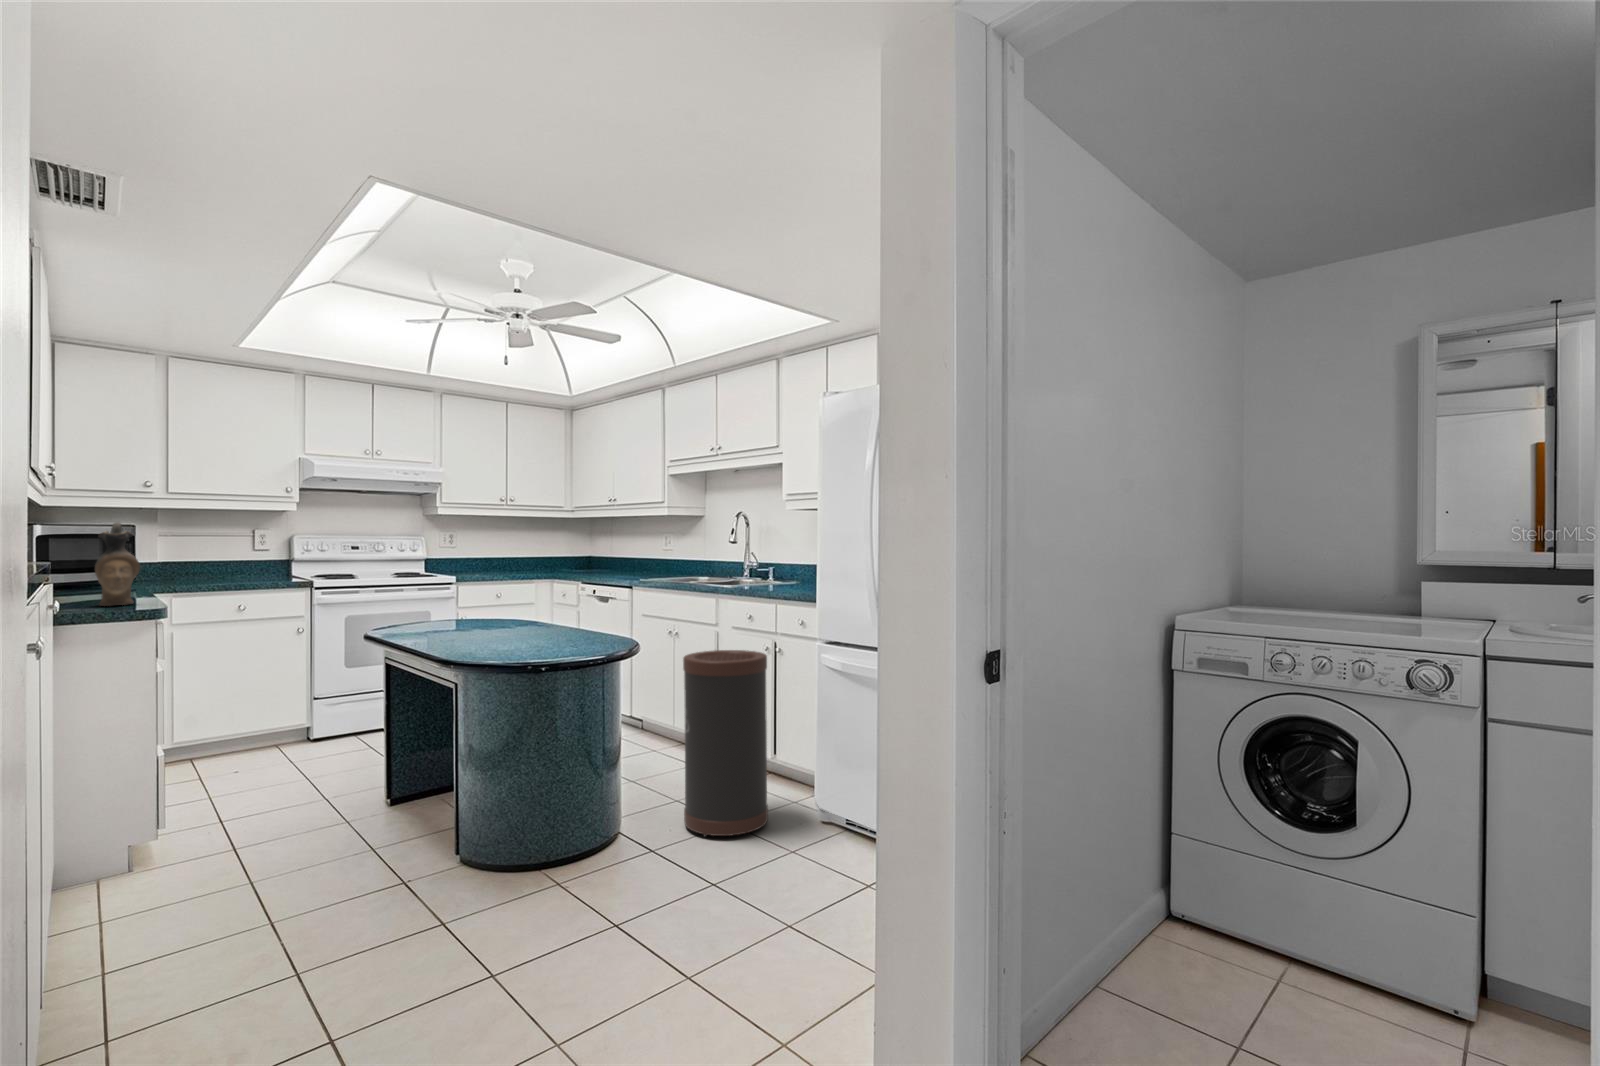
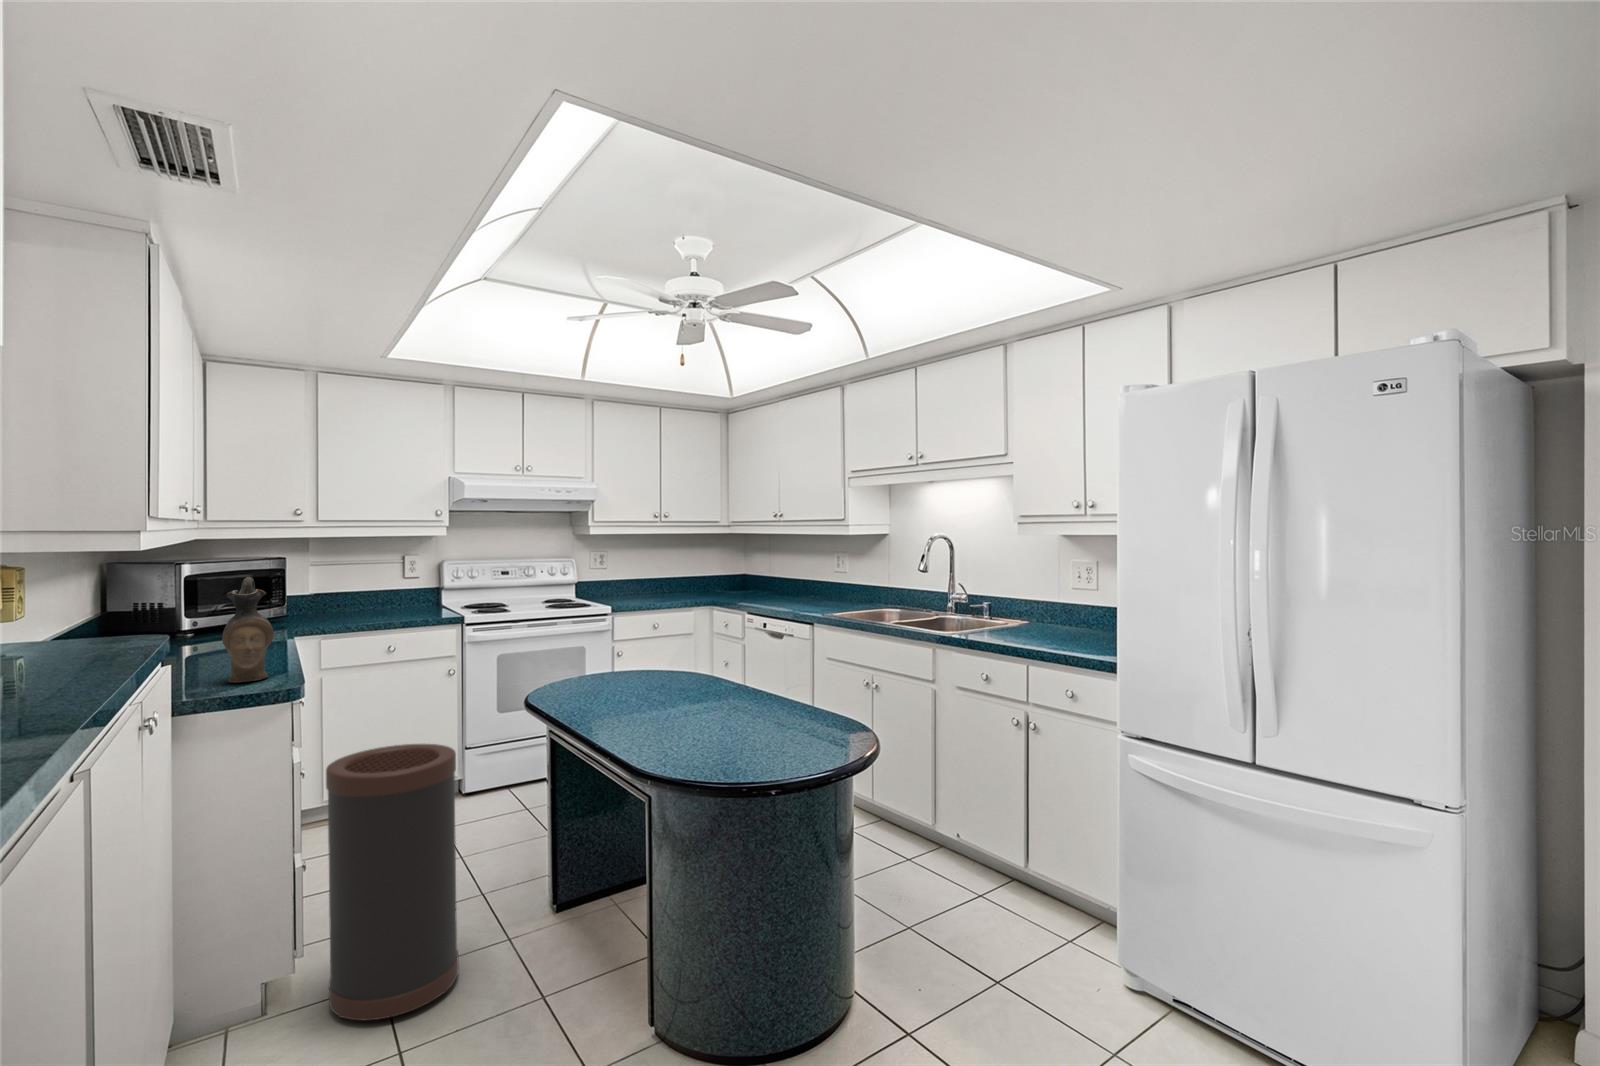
trash can: present [683,650,768,837] -> present [326,744,459,1020]

